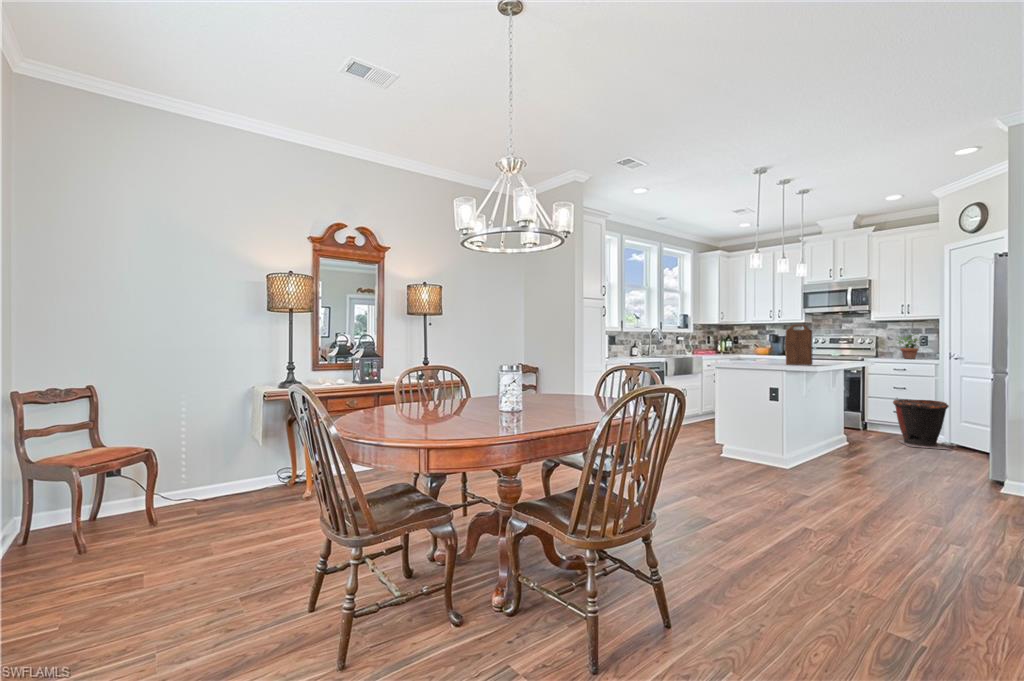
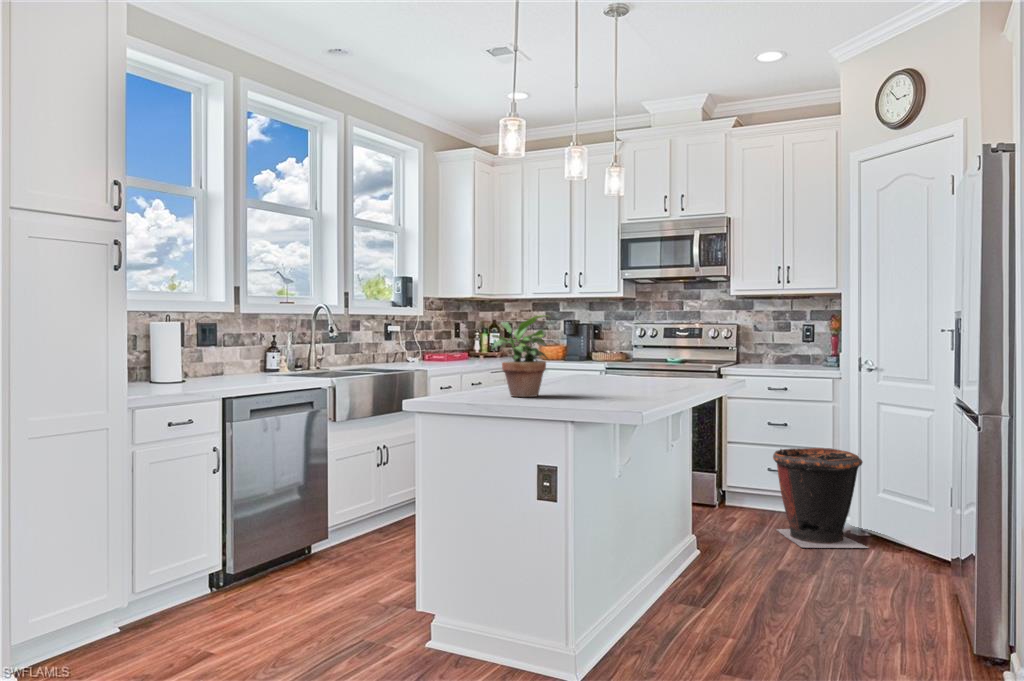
cutting board: present [786,324,813,365] -> none [576,296,638,404]
potted plant: present [898,334,920,359] -> present [492,315,549,397]

